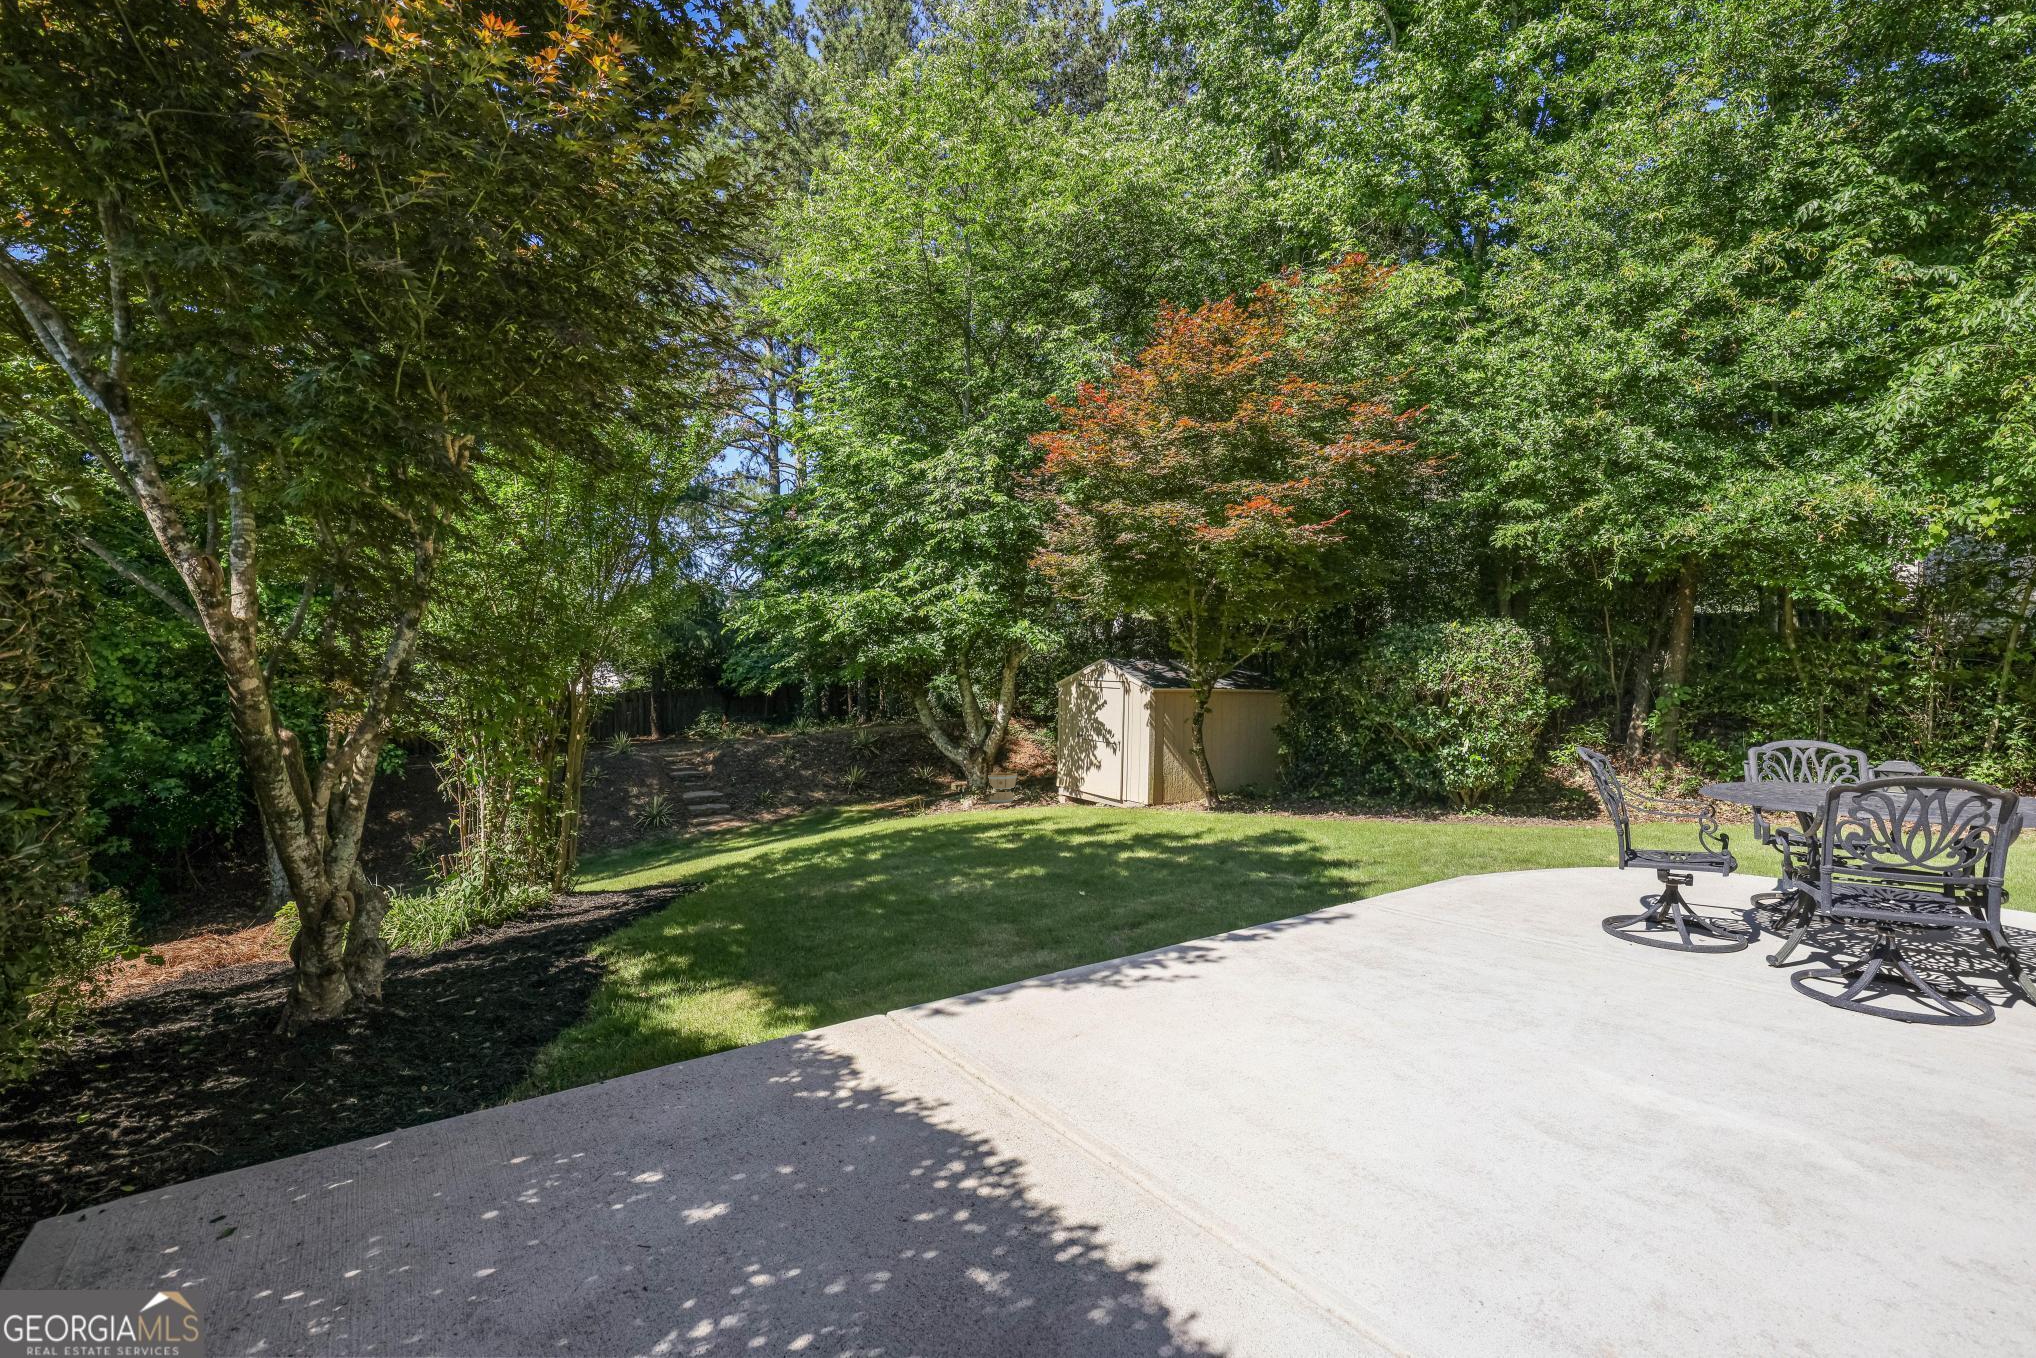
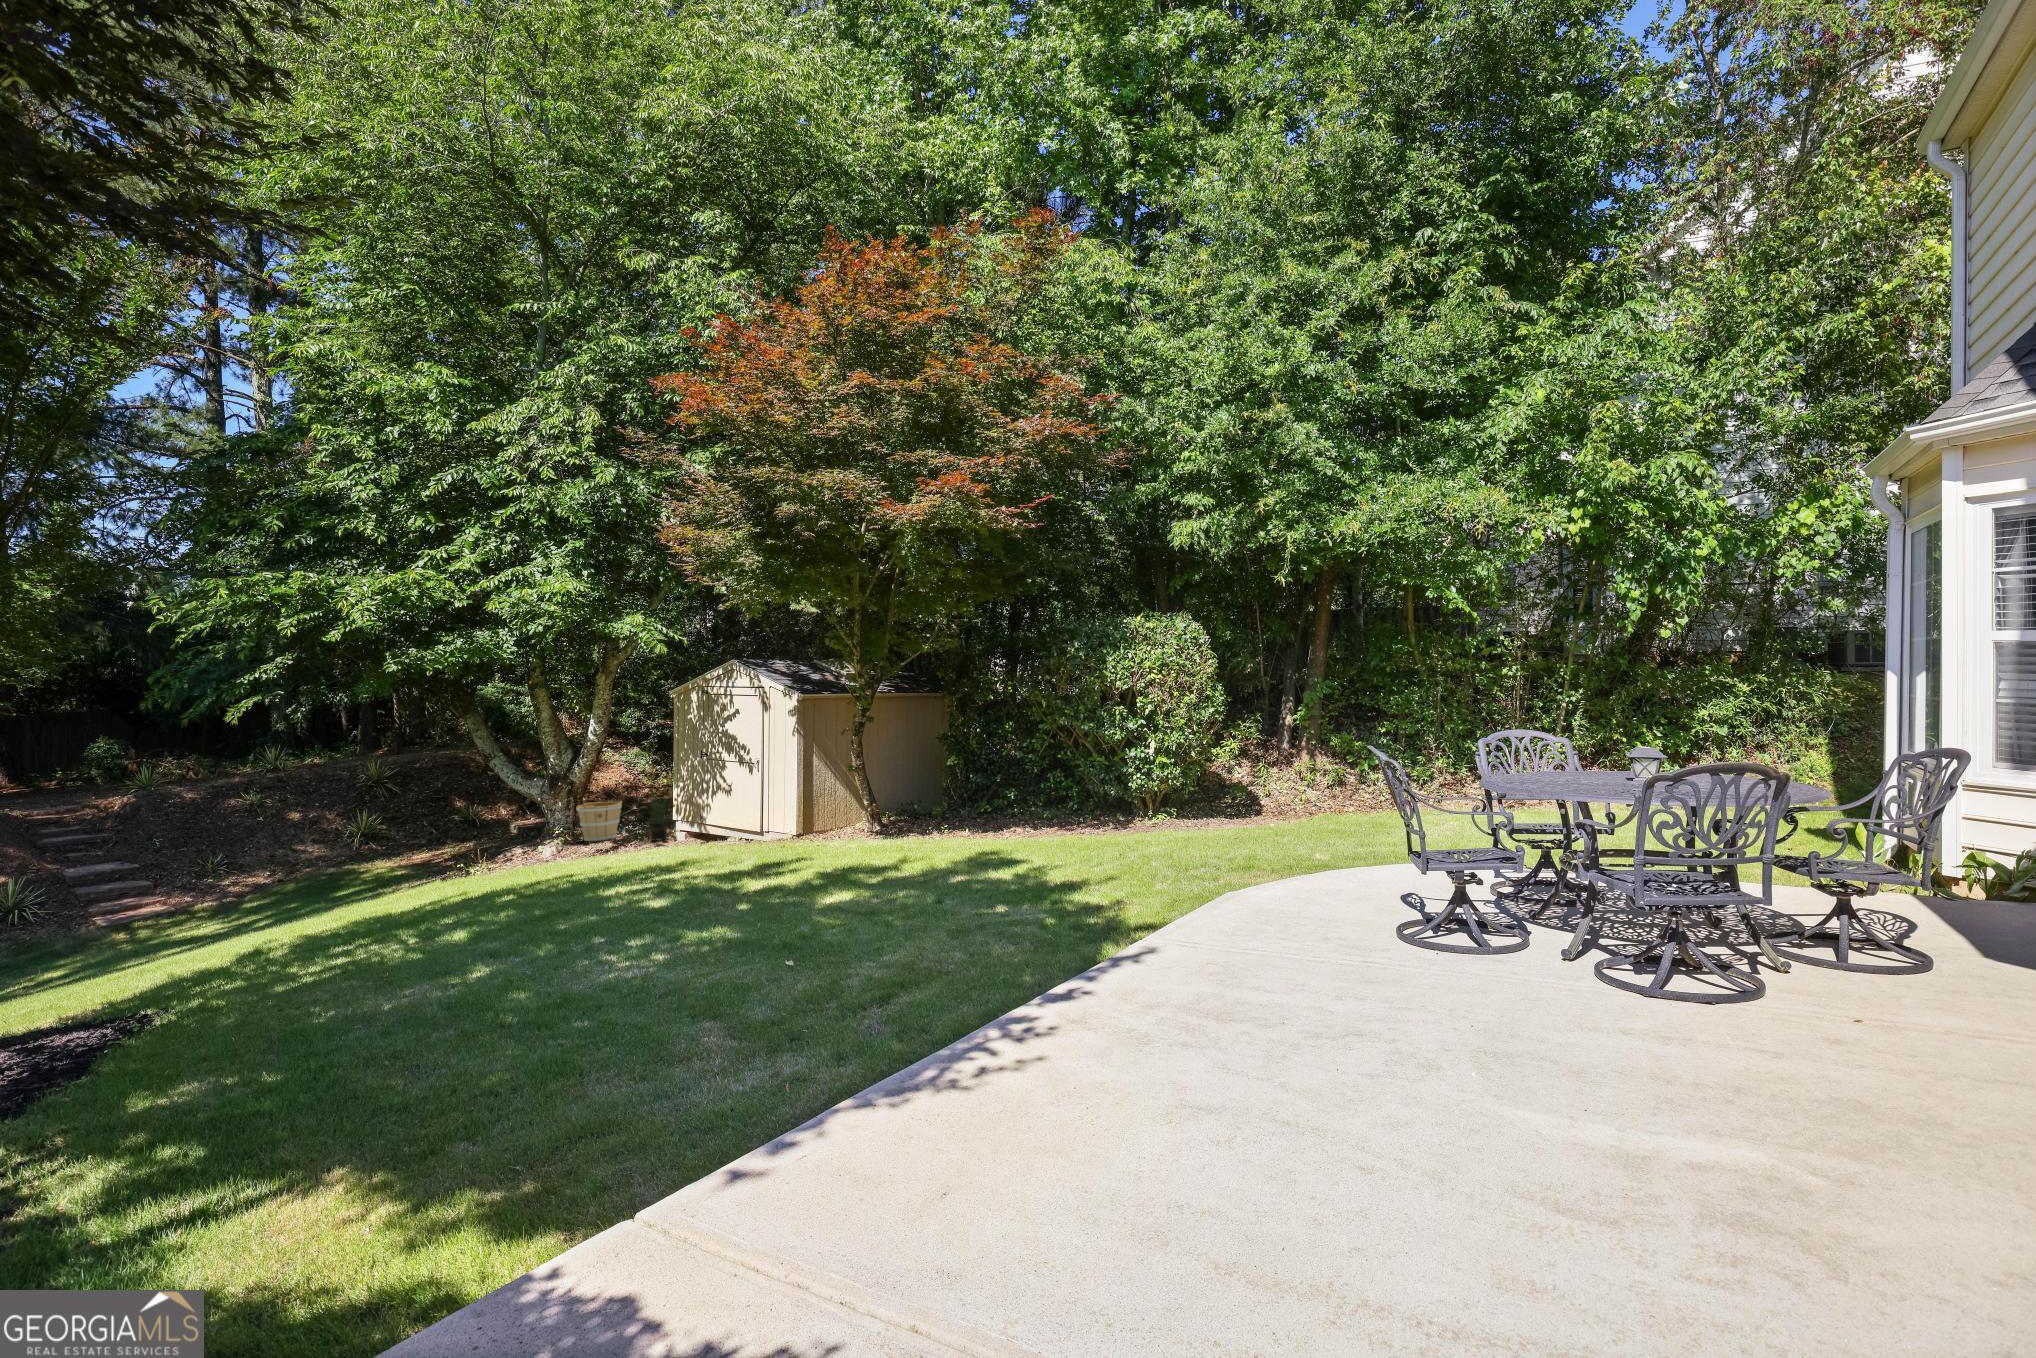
potted plant: none [1031,763,1056,804] -> present [649,794,668,841]

